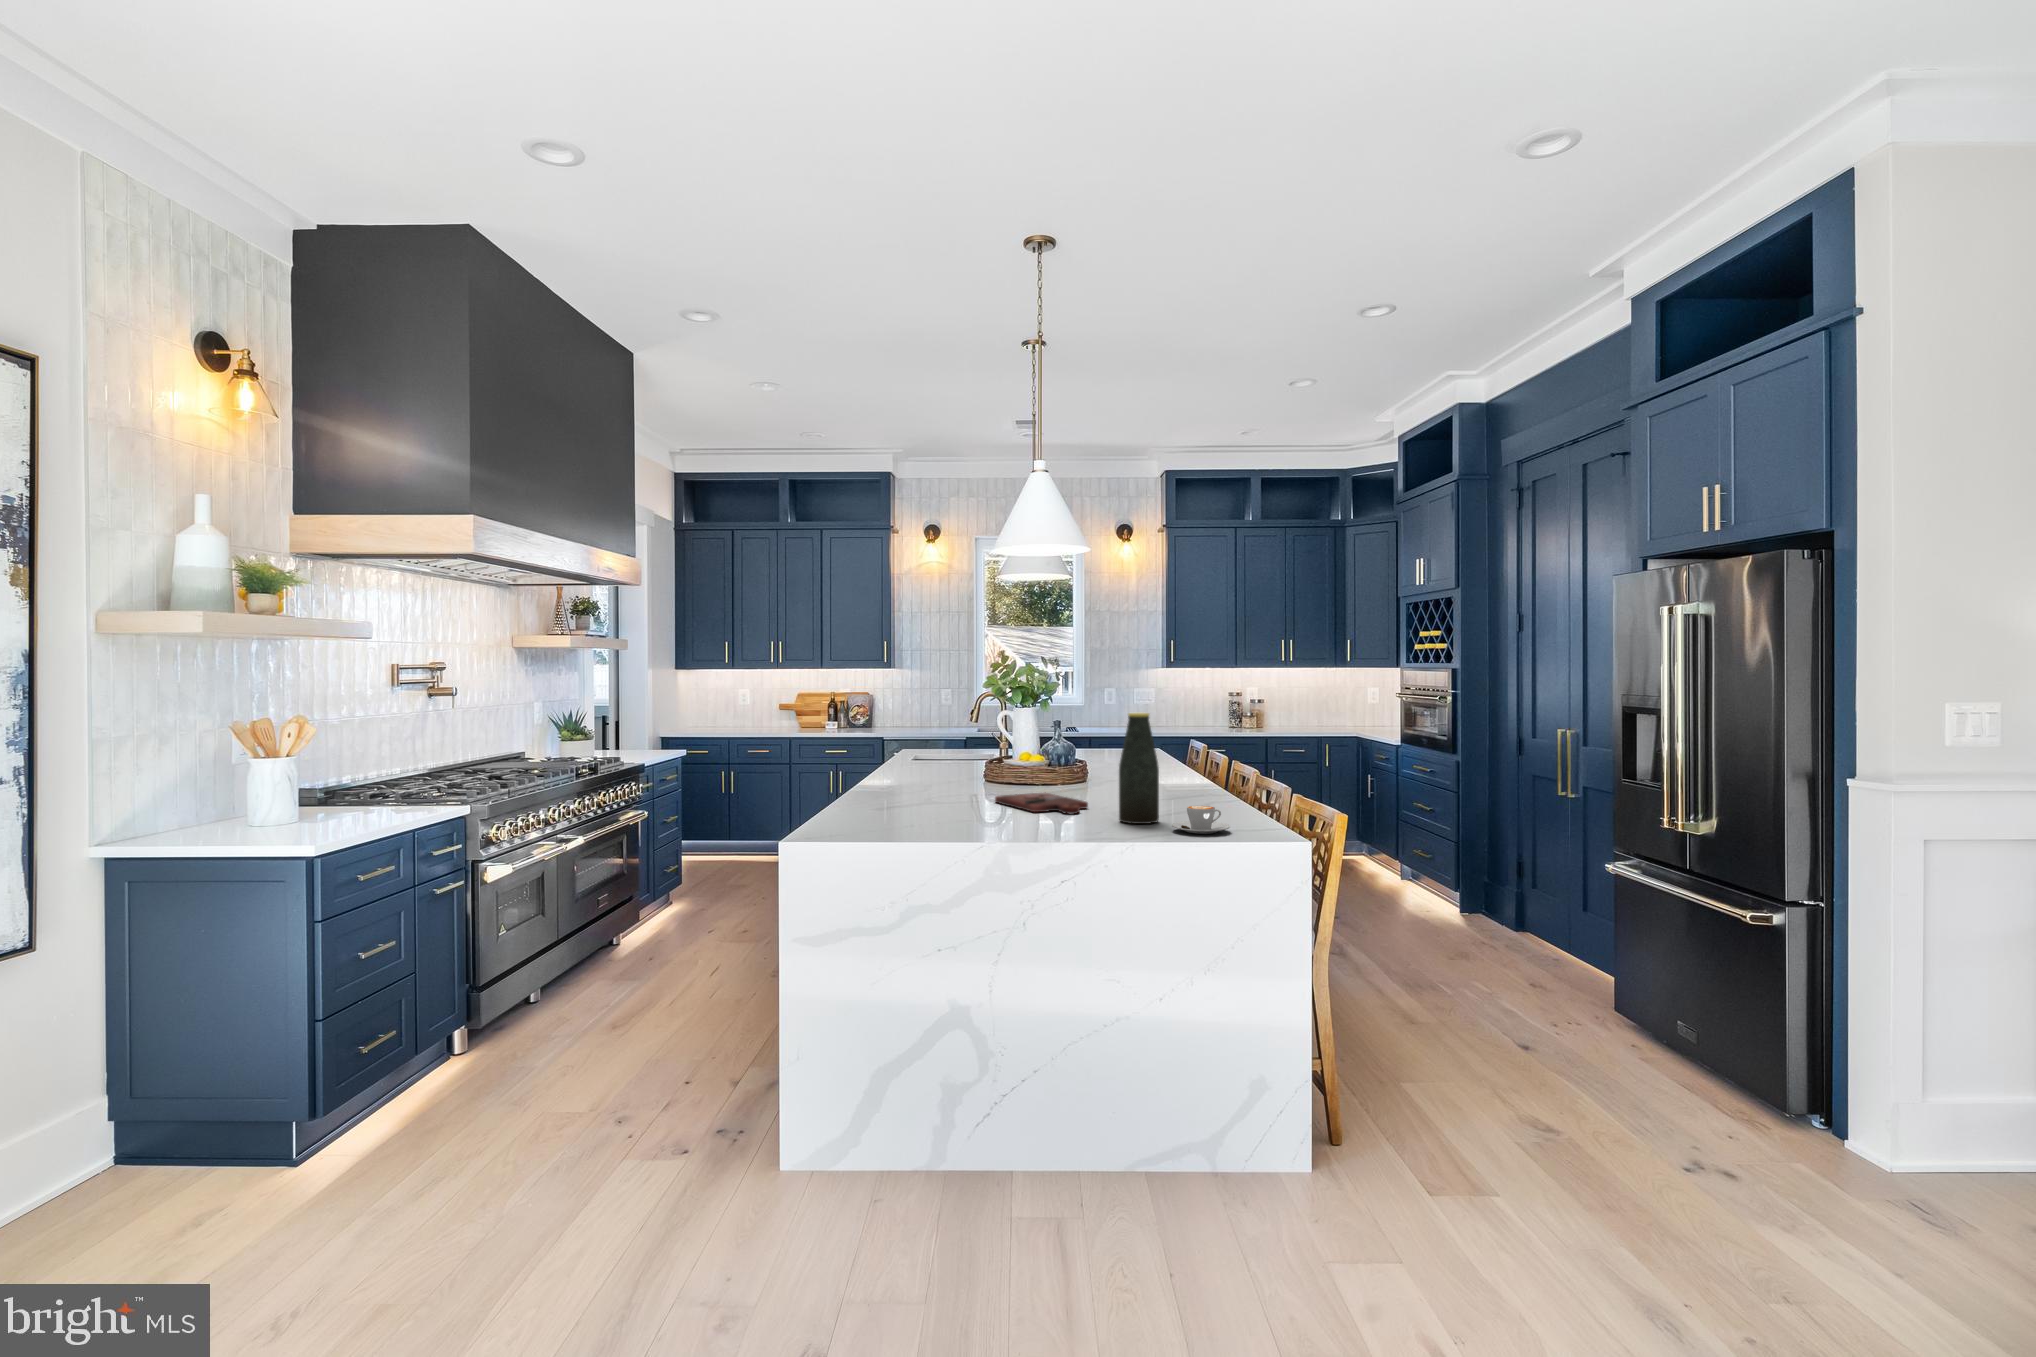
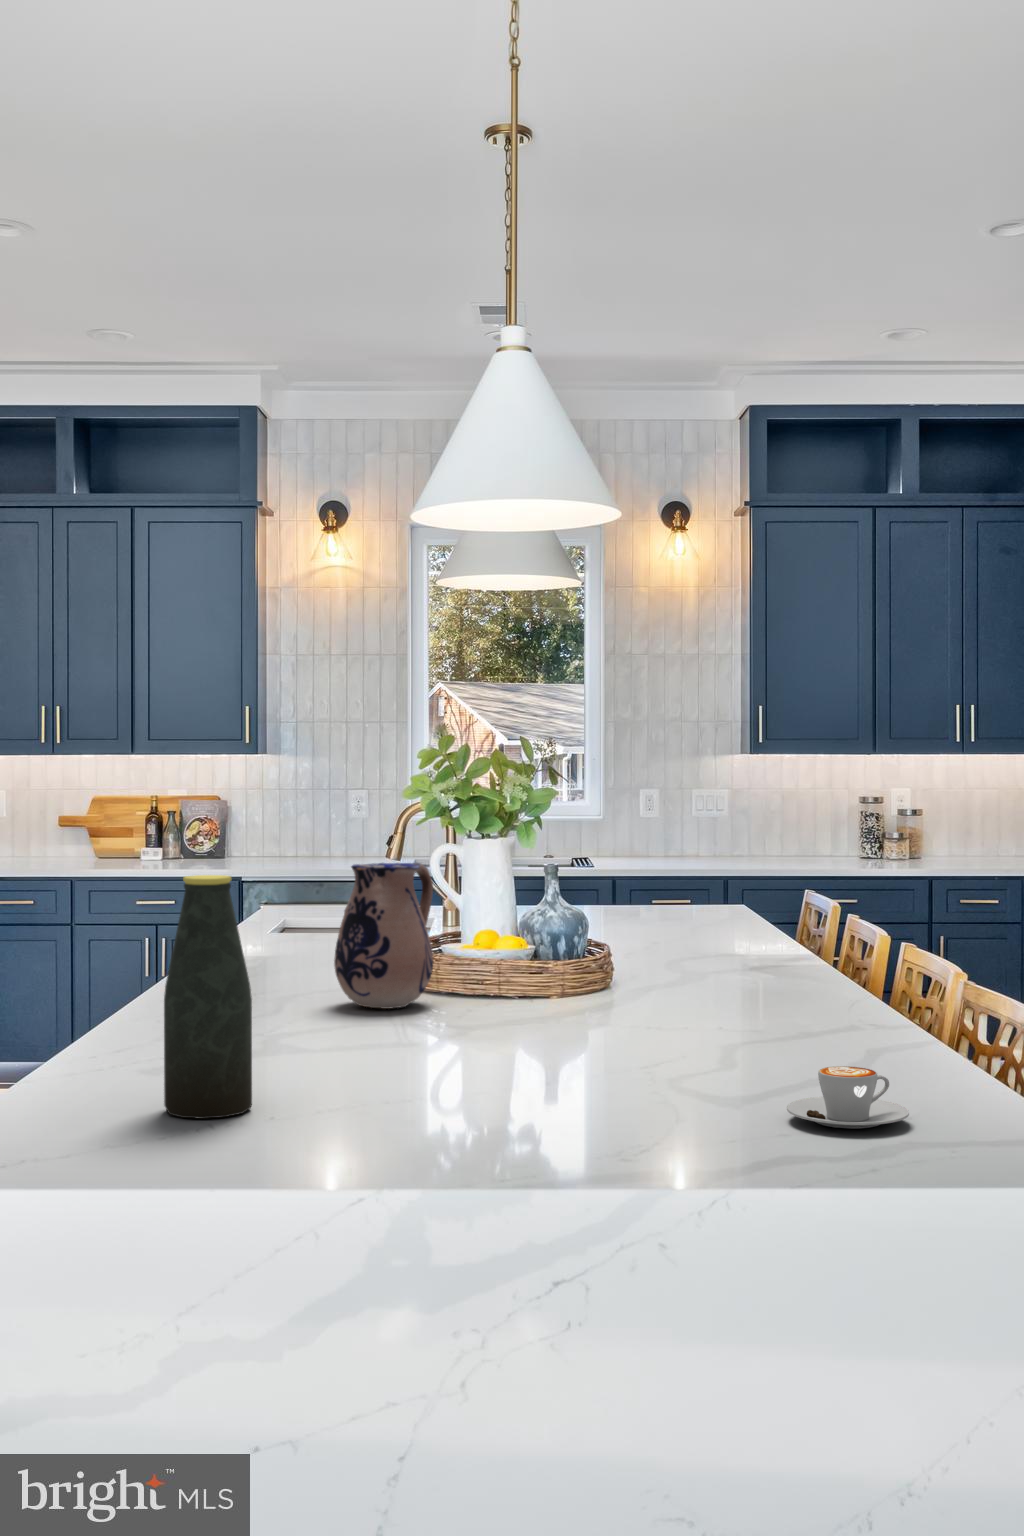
bottle: present [1119,713,1159,824] -> present [164,875,252,1119]
ceramic pitcher: none [947,717,997,791] -> present [334,863,433,1009]
cutting board: present [995,792,1088,814] -> none [425,1018,611,1071]

